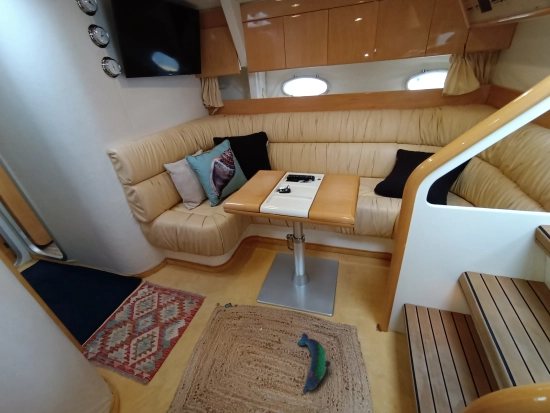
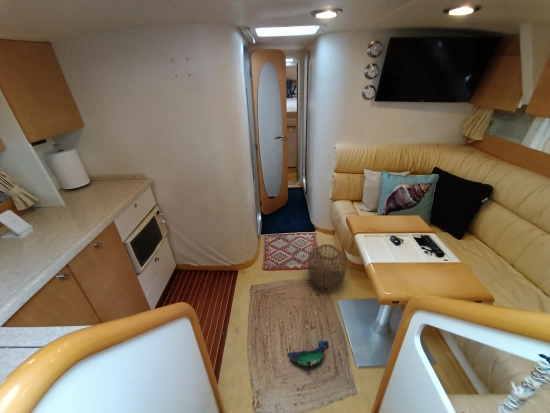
woven basket: none [191,256,246,314] -> present [308,244,347,288]

